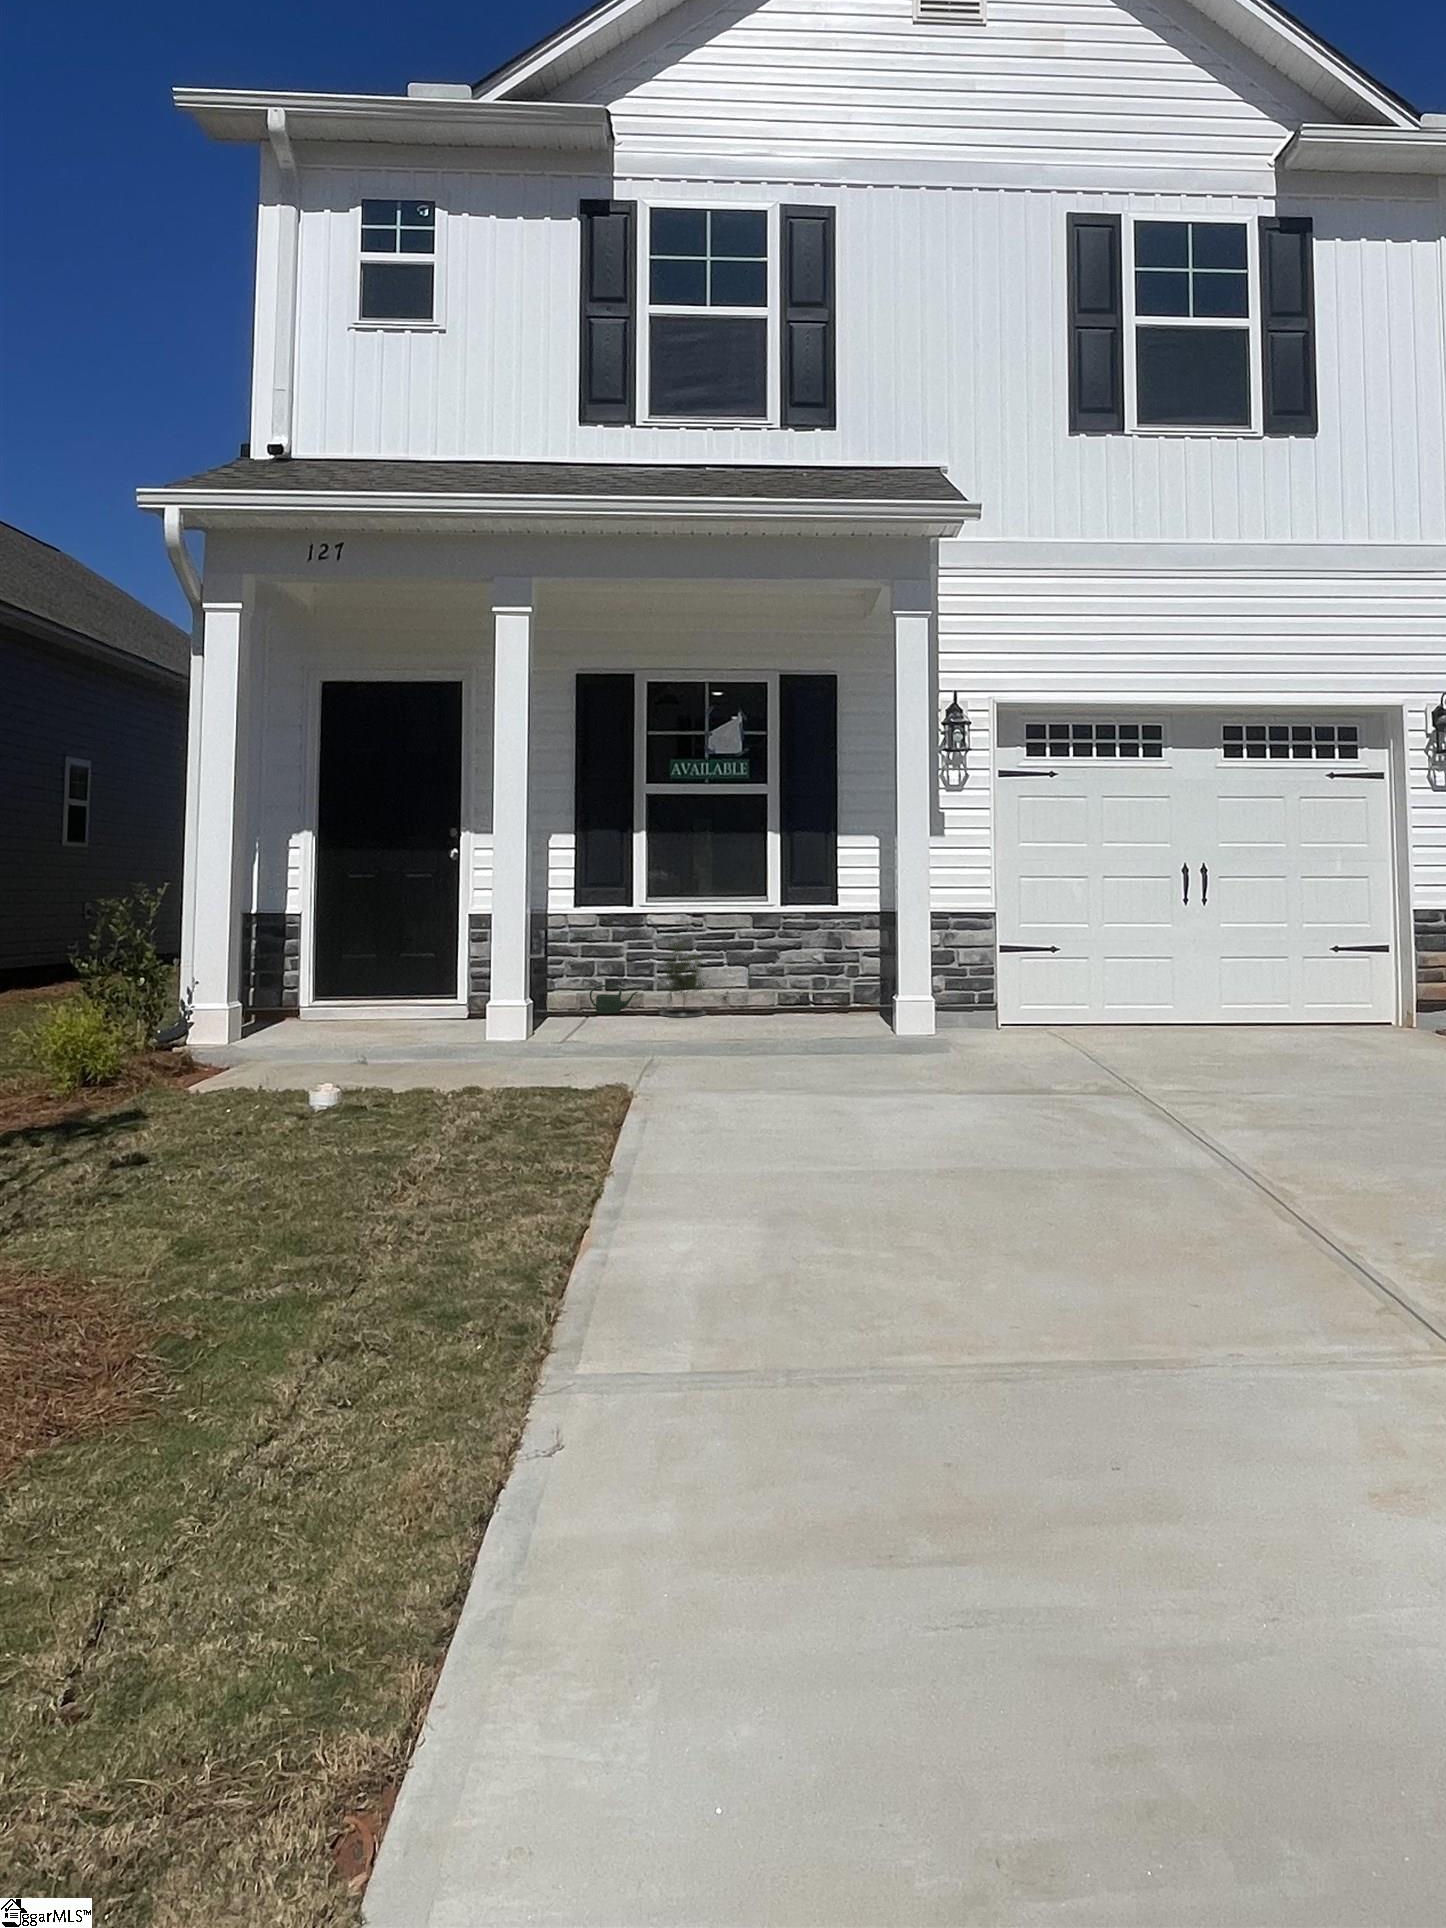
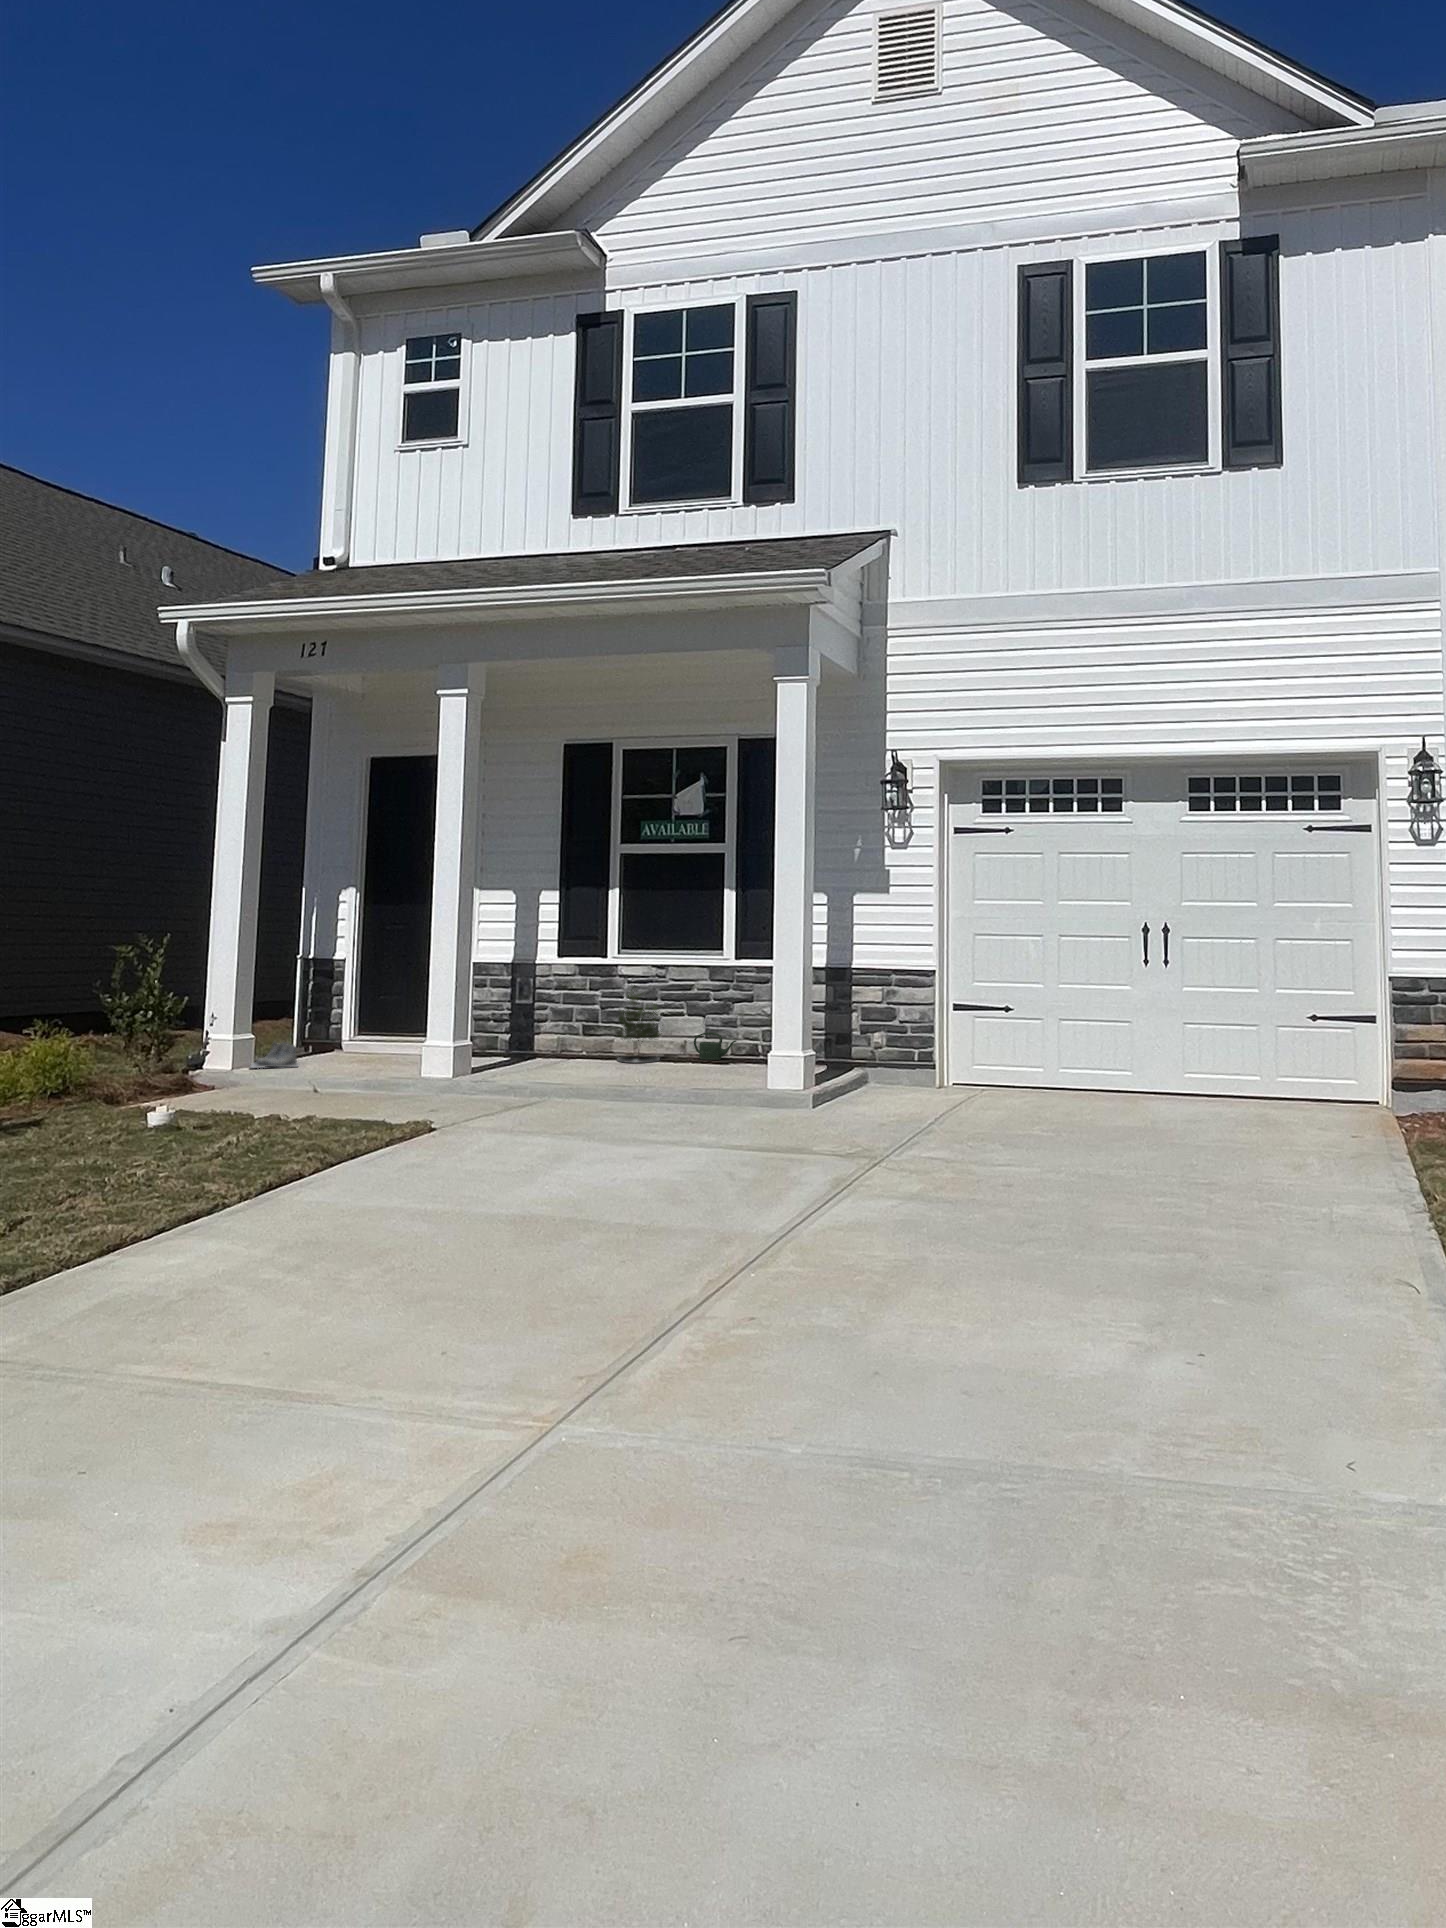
watering can: present [590,984,638,1014] -> present [694,1033,736,1060]
boots: none [245,1010,313,1043] -> present [250,1042,300,1068]

